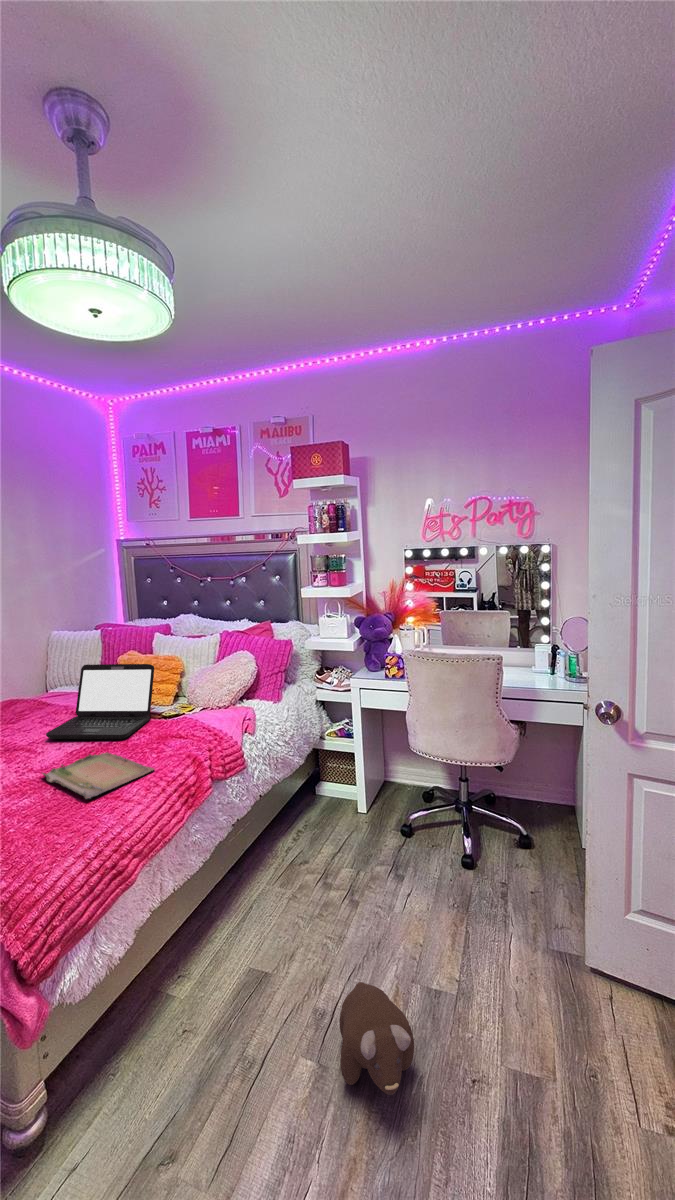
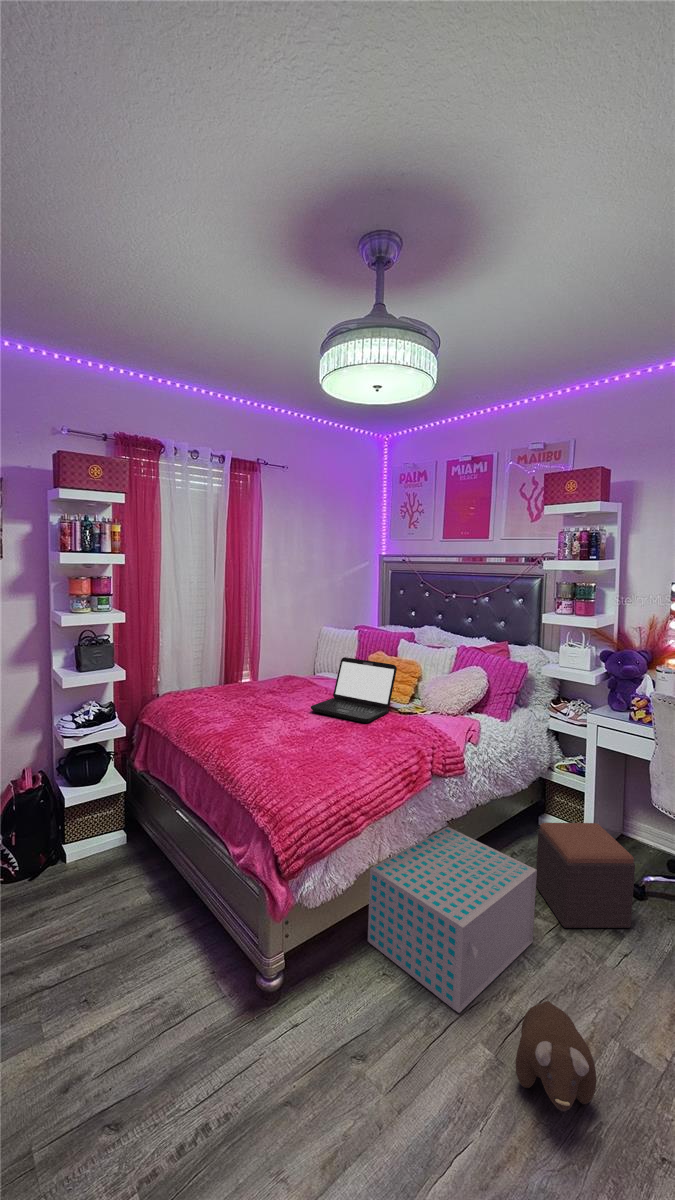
tray: present [43,752,154,799] -> none [304,725,386,761]
footstool: none [322,782,410,893] -> present [536,823,635,928]
storage box: none [152,831,332,1035] -> present [368,827,537,1013]

